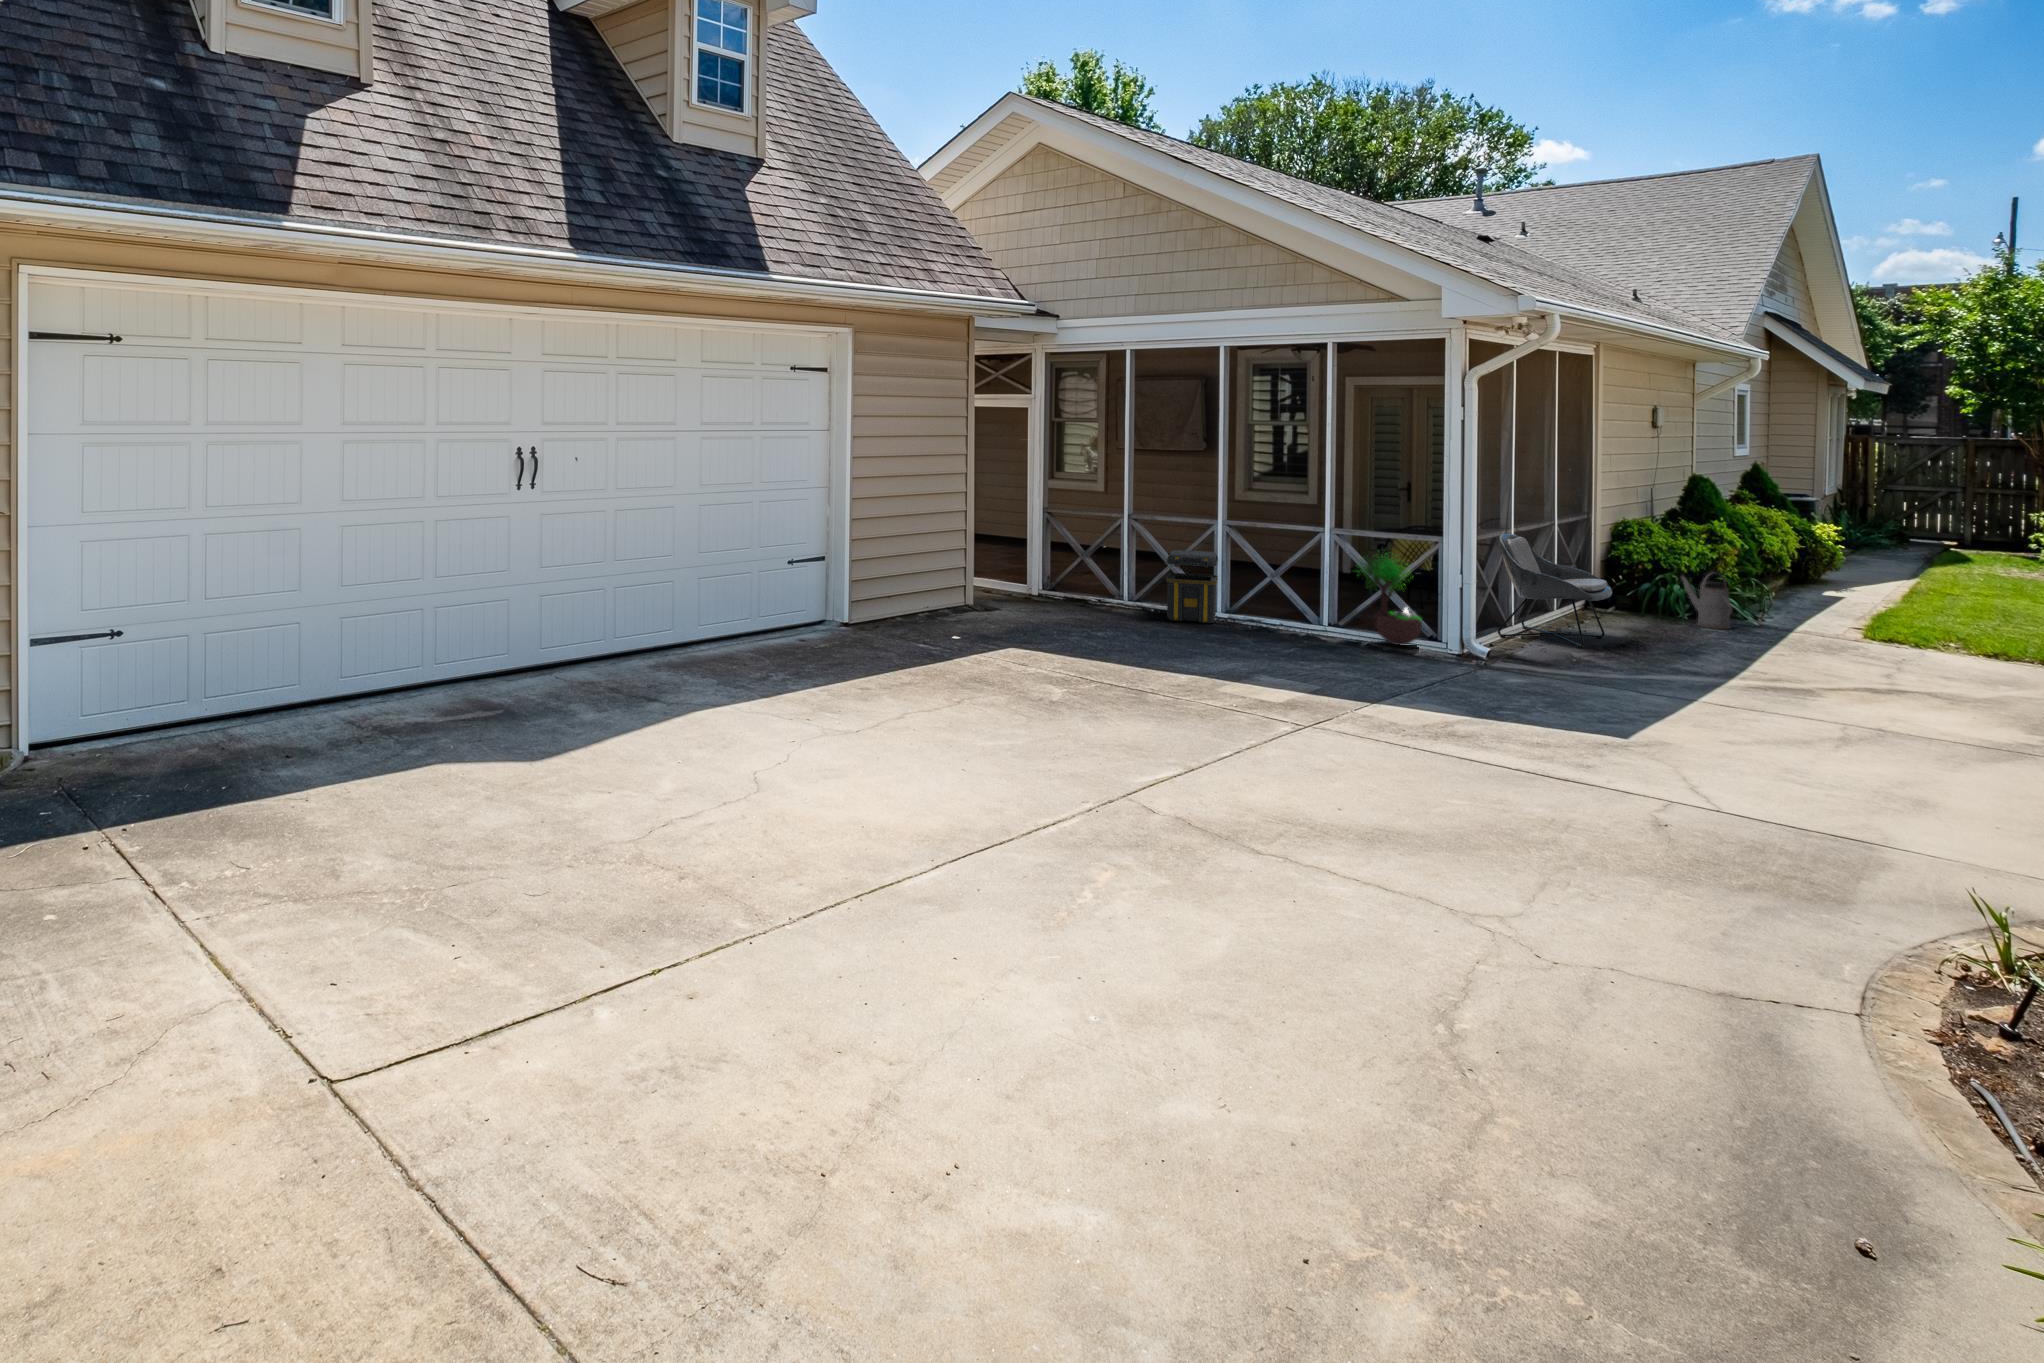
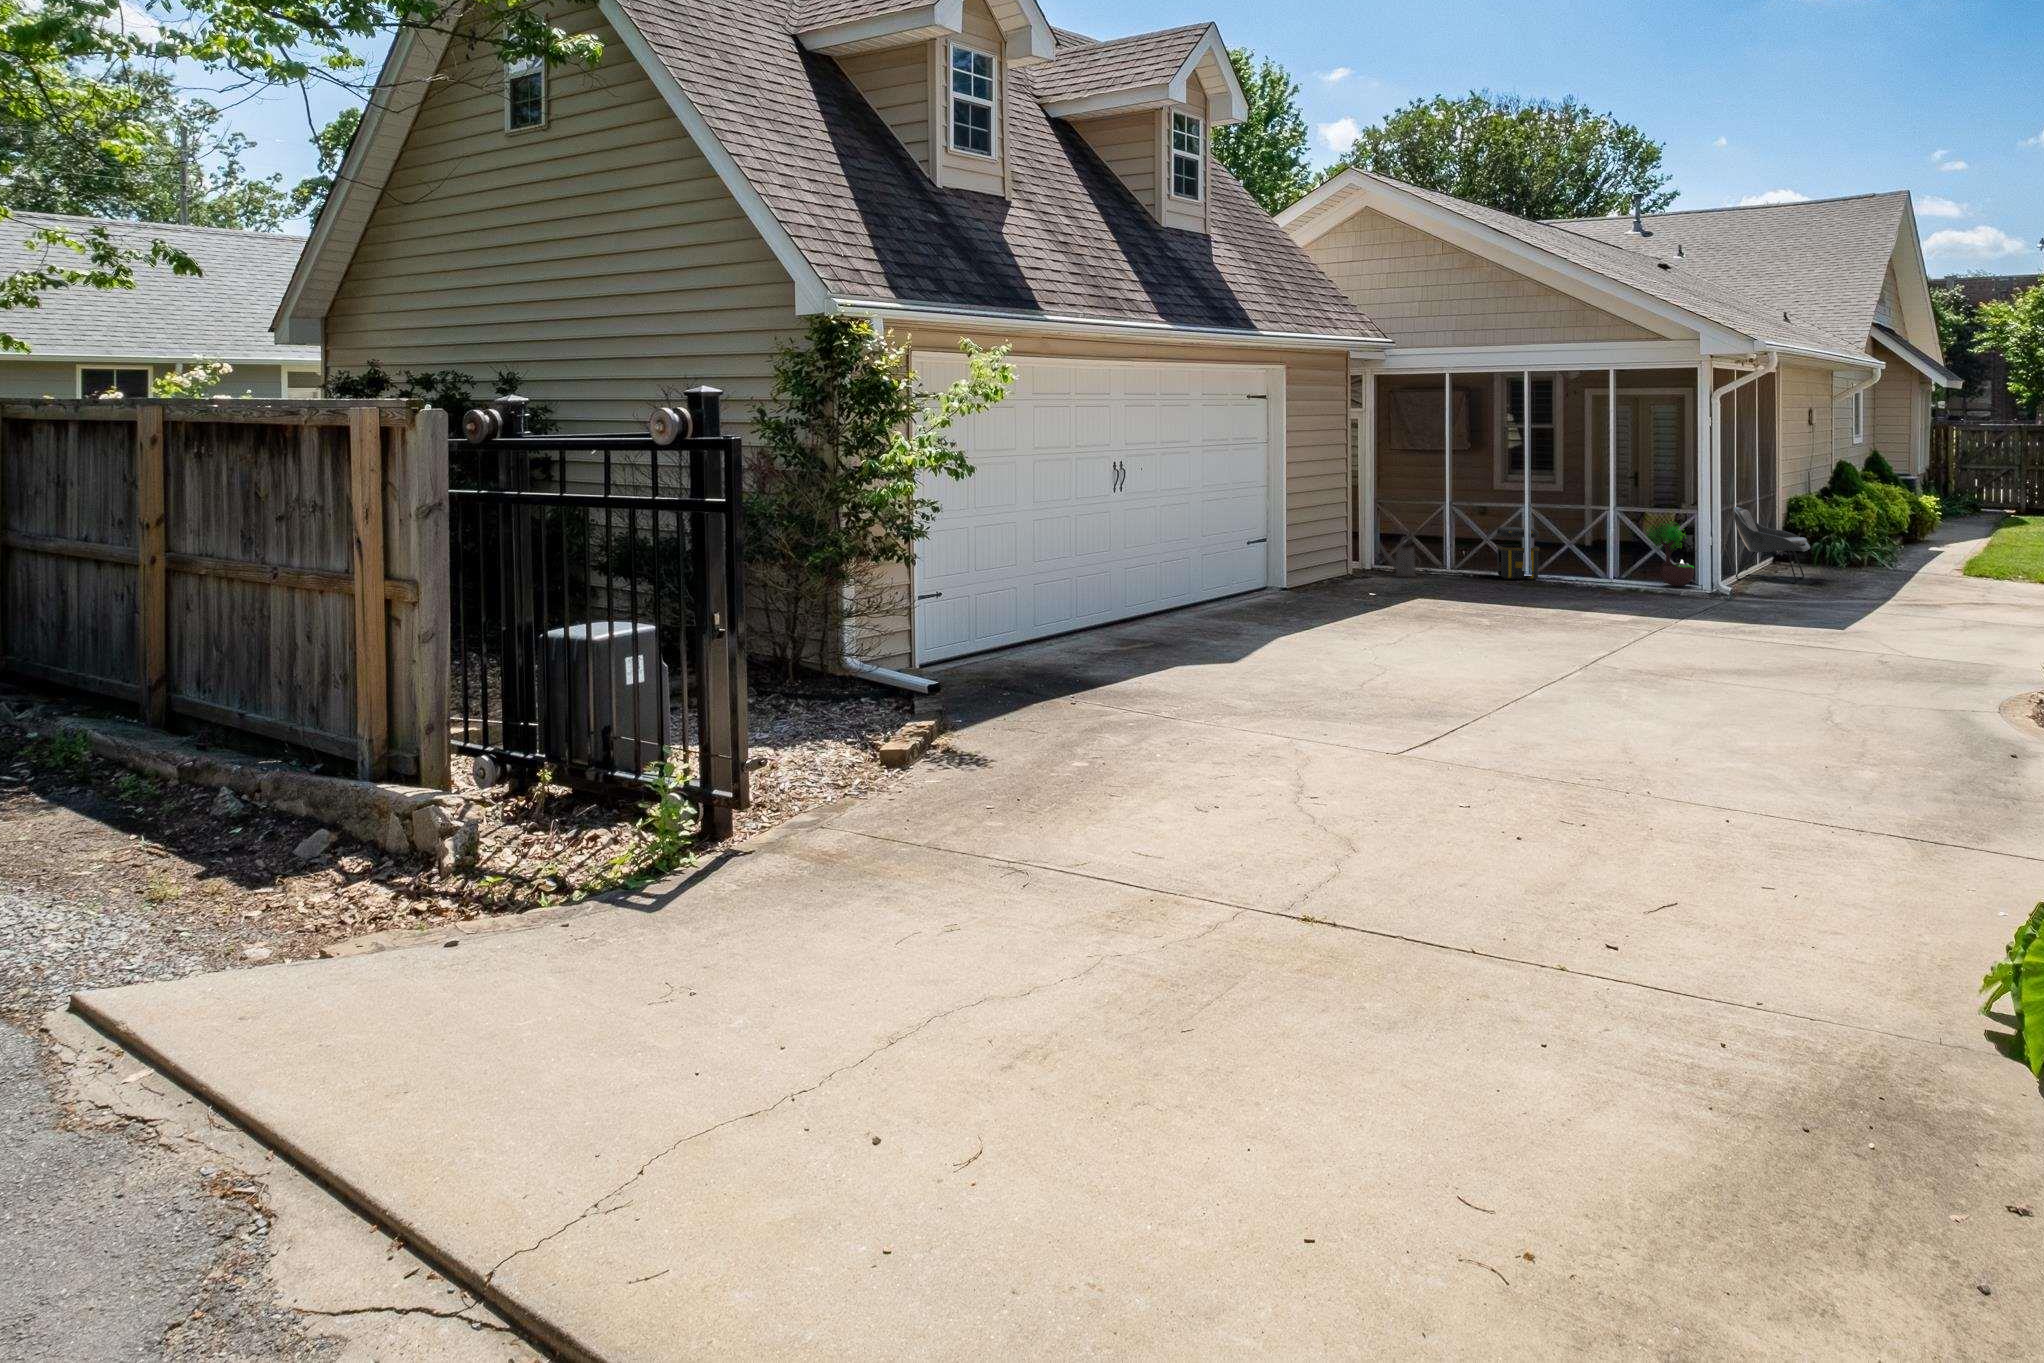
watering can: present [1681,573,1732,629] -> present [1377,537,1416,577]

